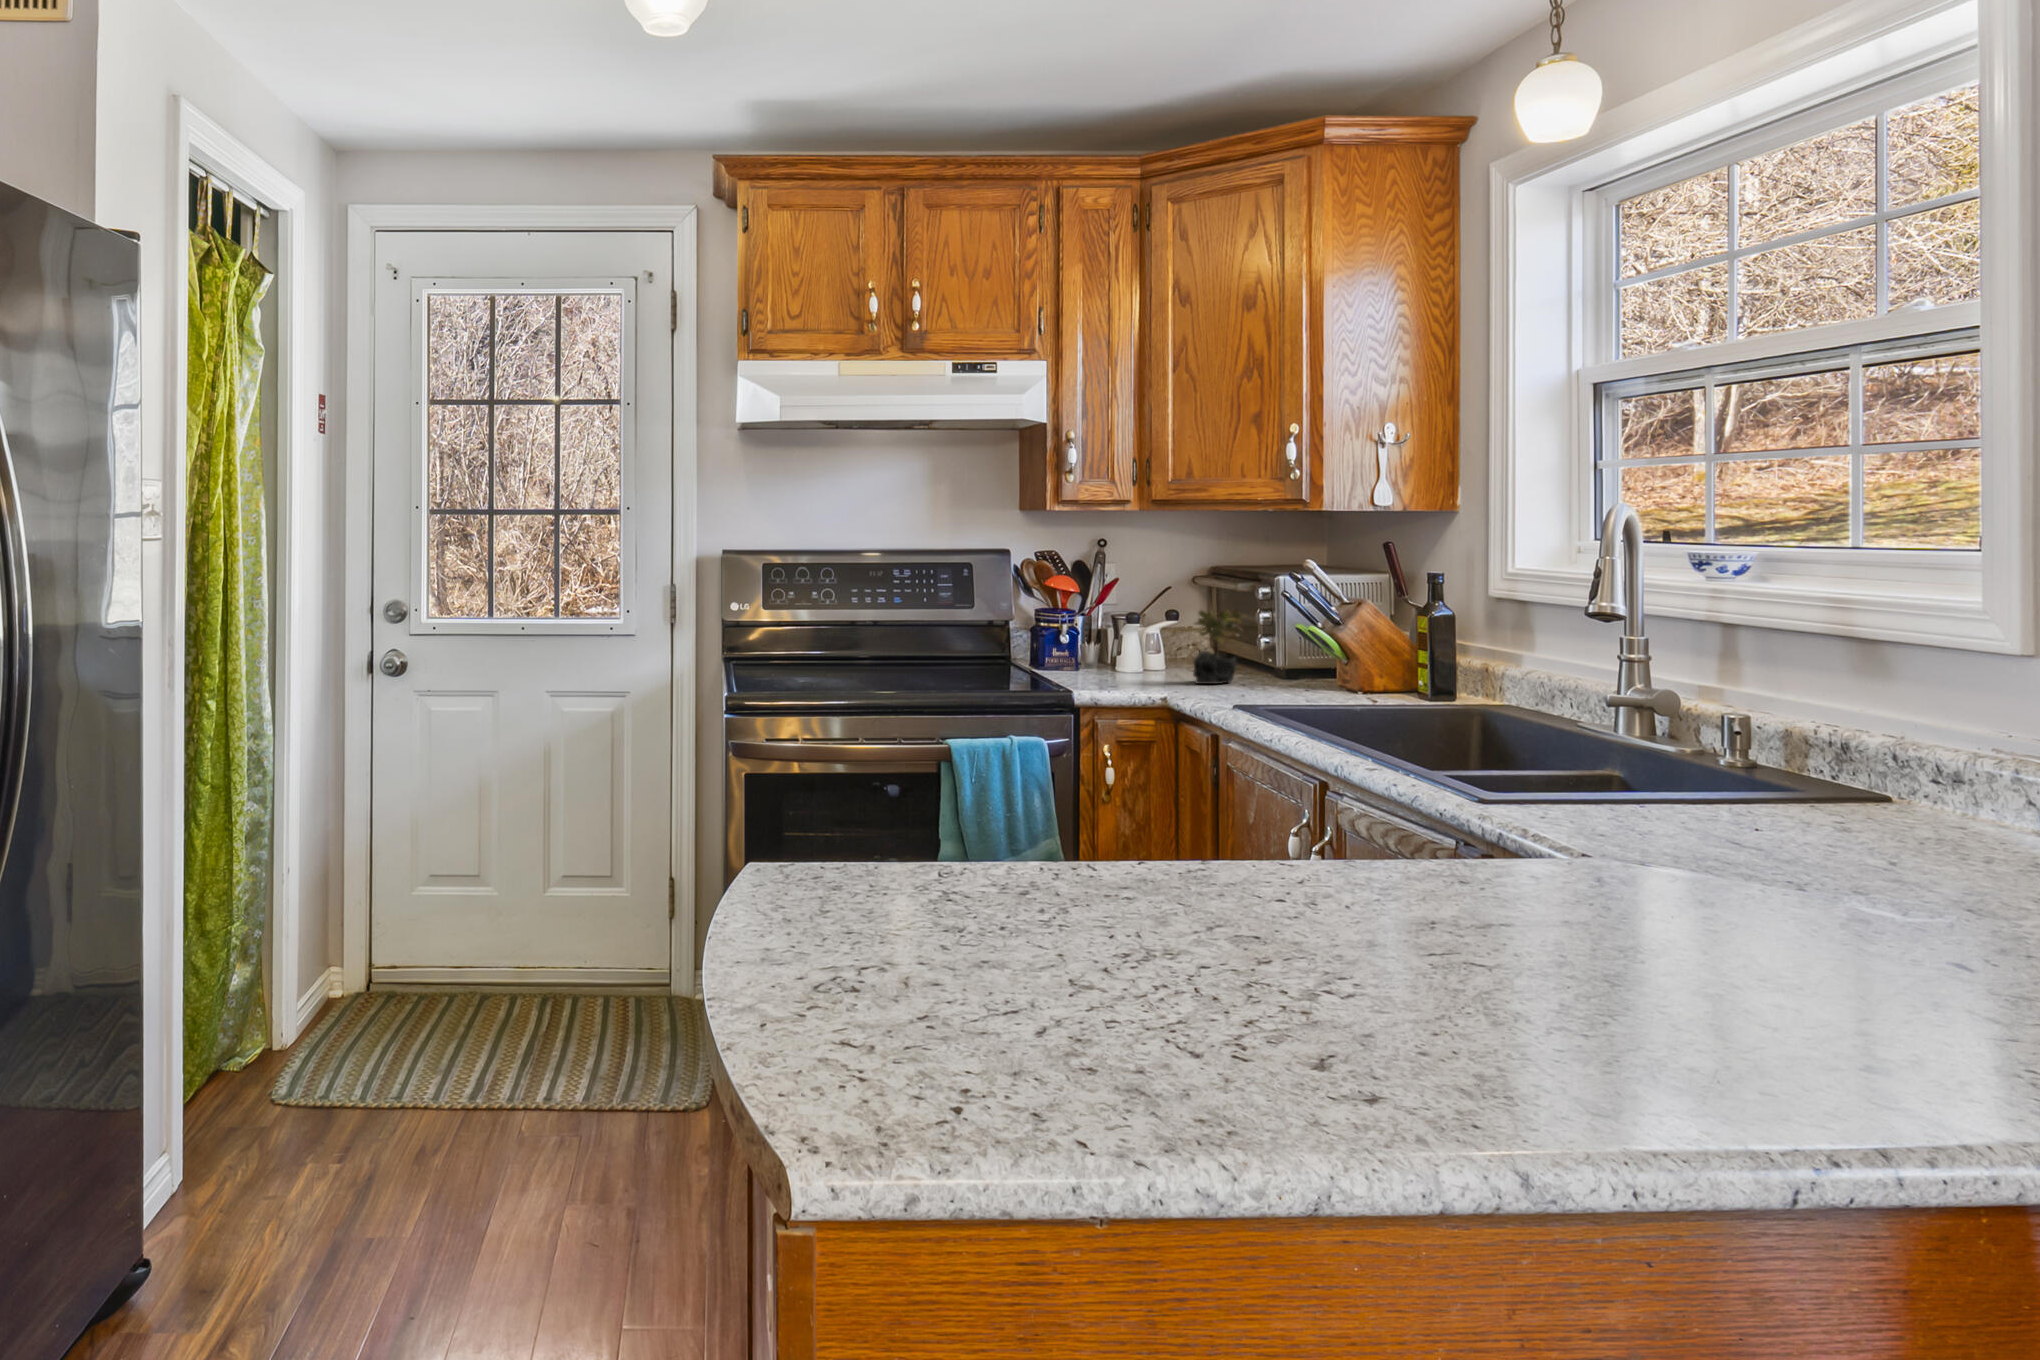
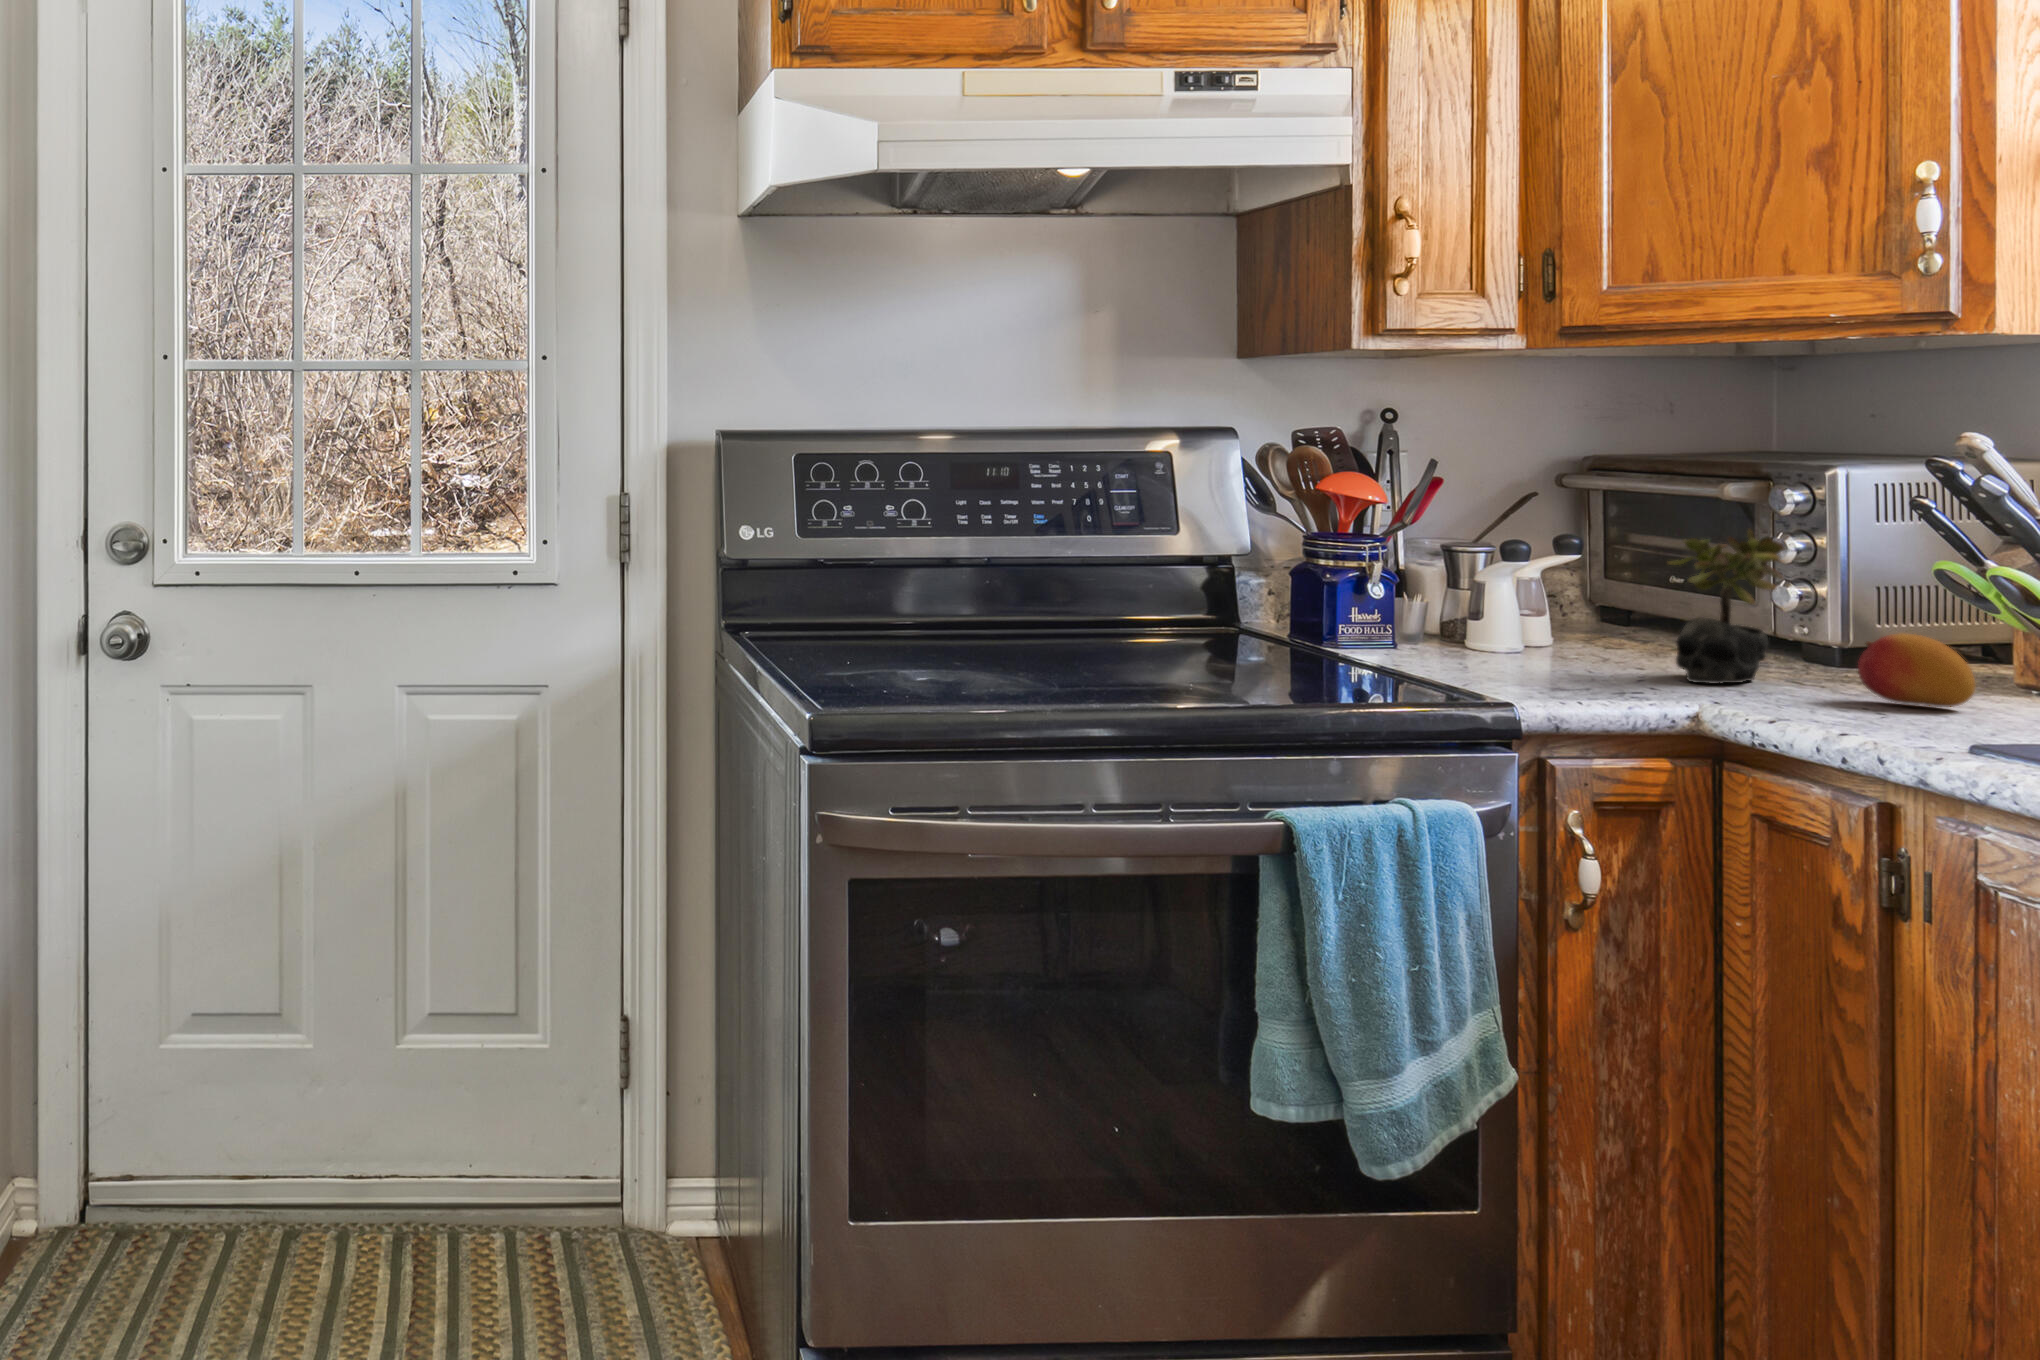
fruit: none [1257,657,1303,692] -> present [1858,633,1975,707]

